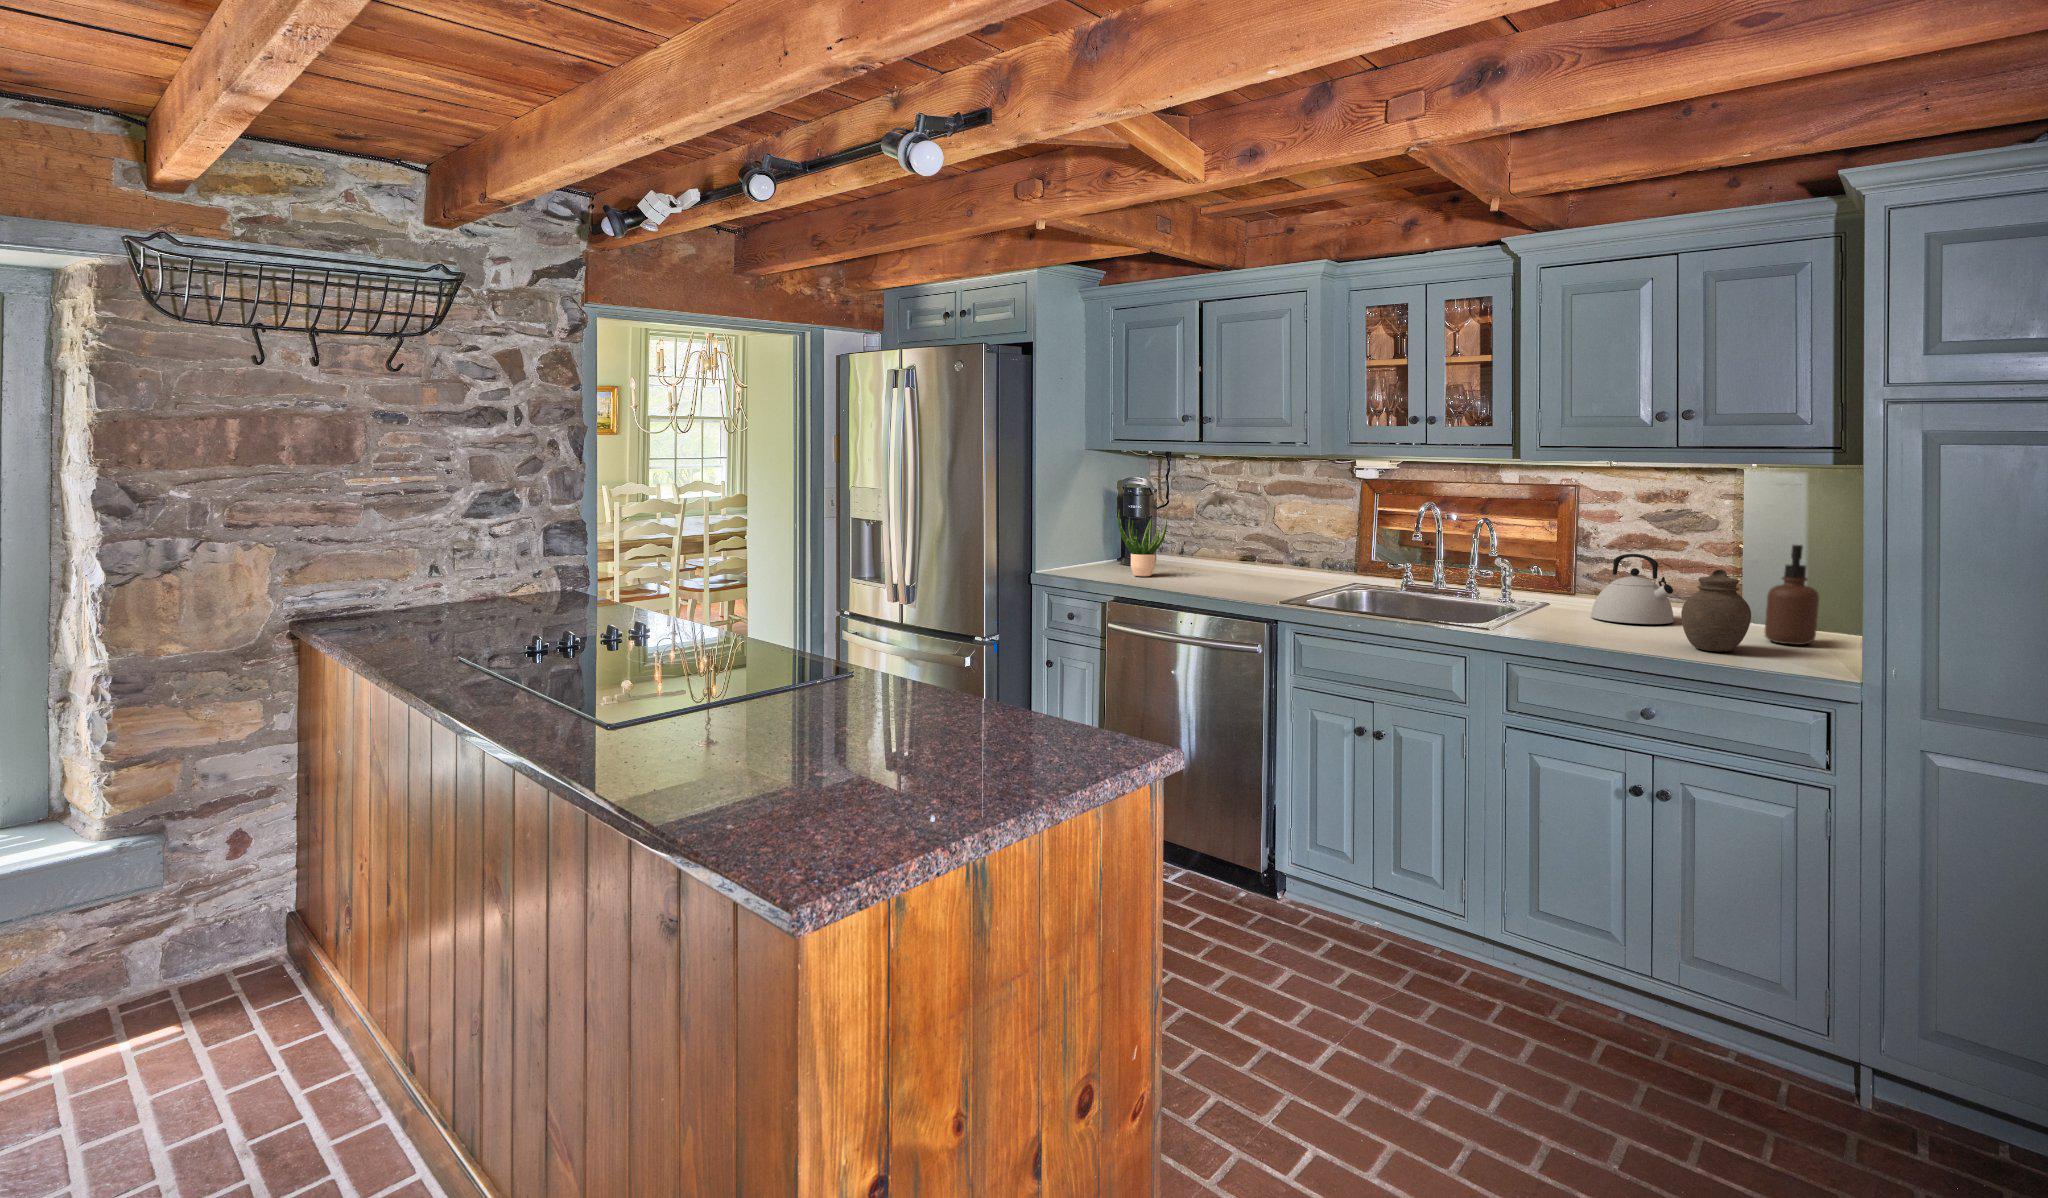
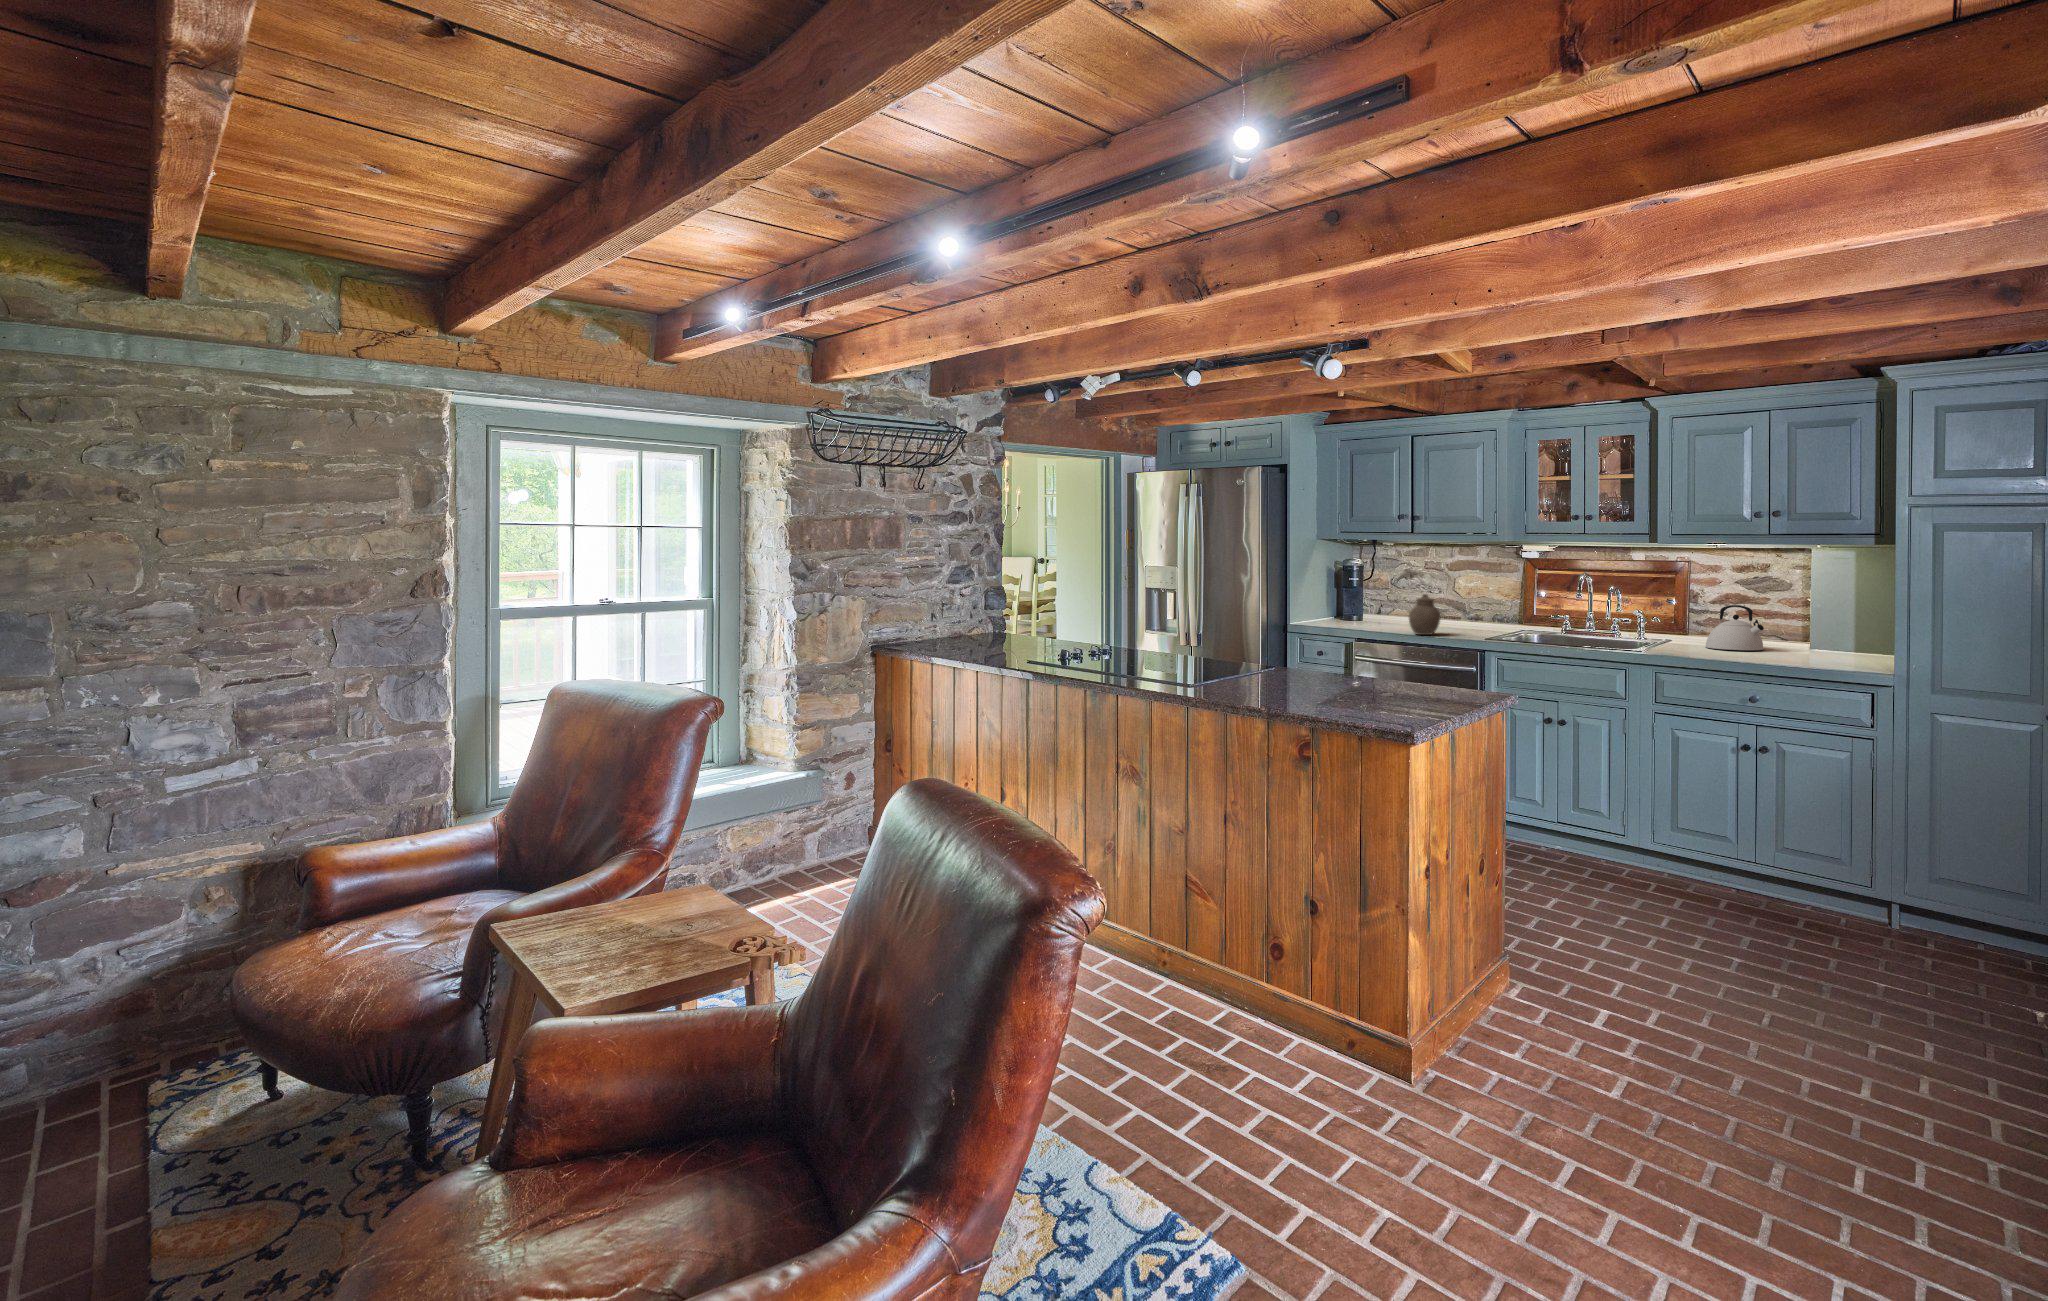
potted plant: present [1118,511,1167,576] -> none [1348,580,1383,628]
soap dispenser: present [1765,545,1819,645] -> none [1828,596,1864,659]
jar: present [1681,569,1751,651] -> present [1409,594,1441,635]

